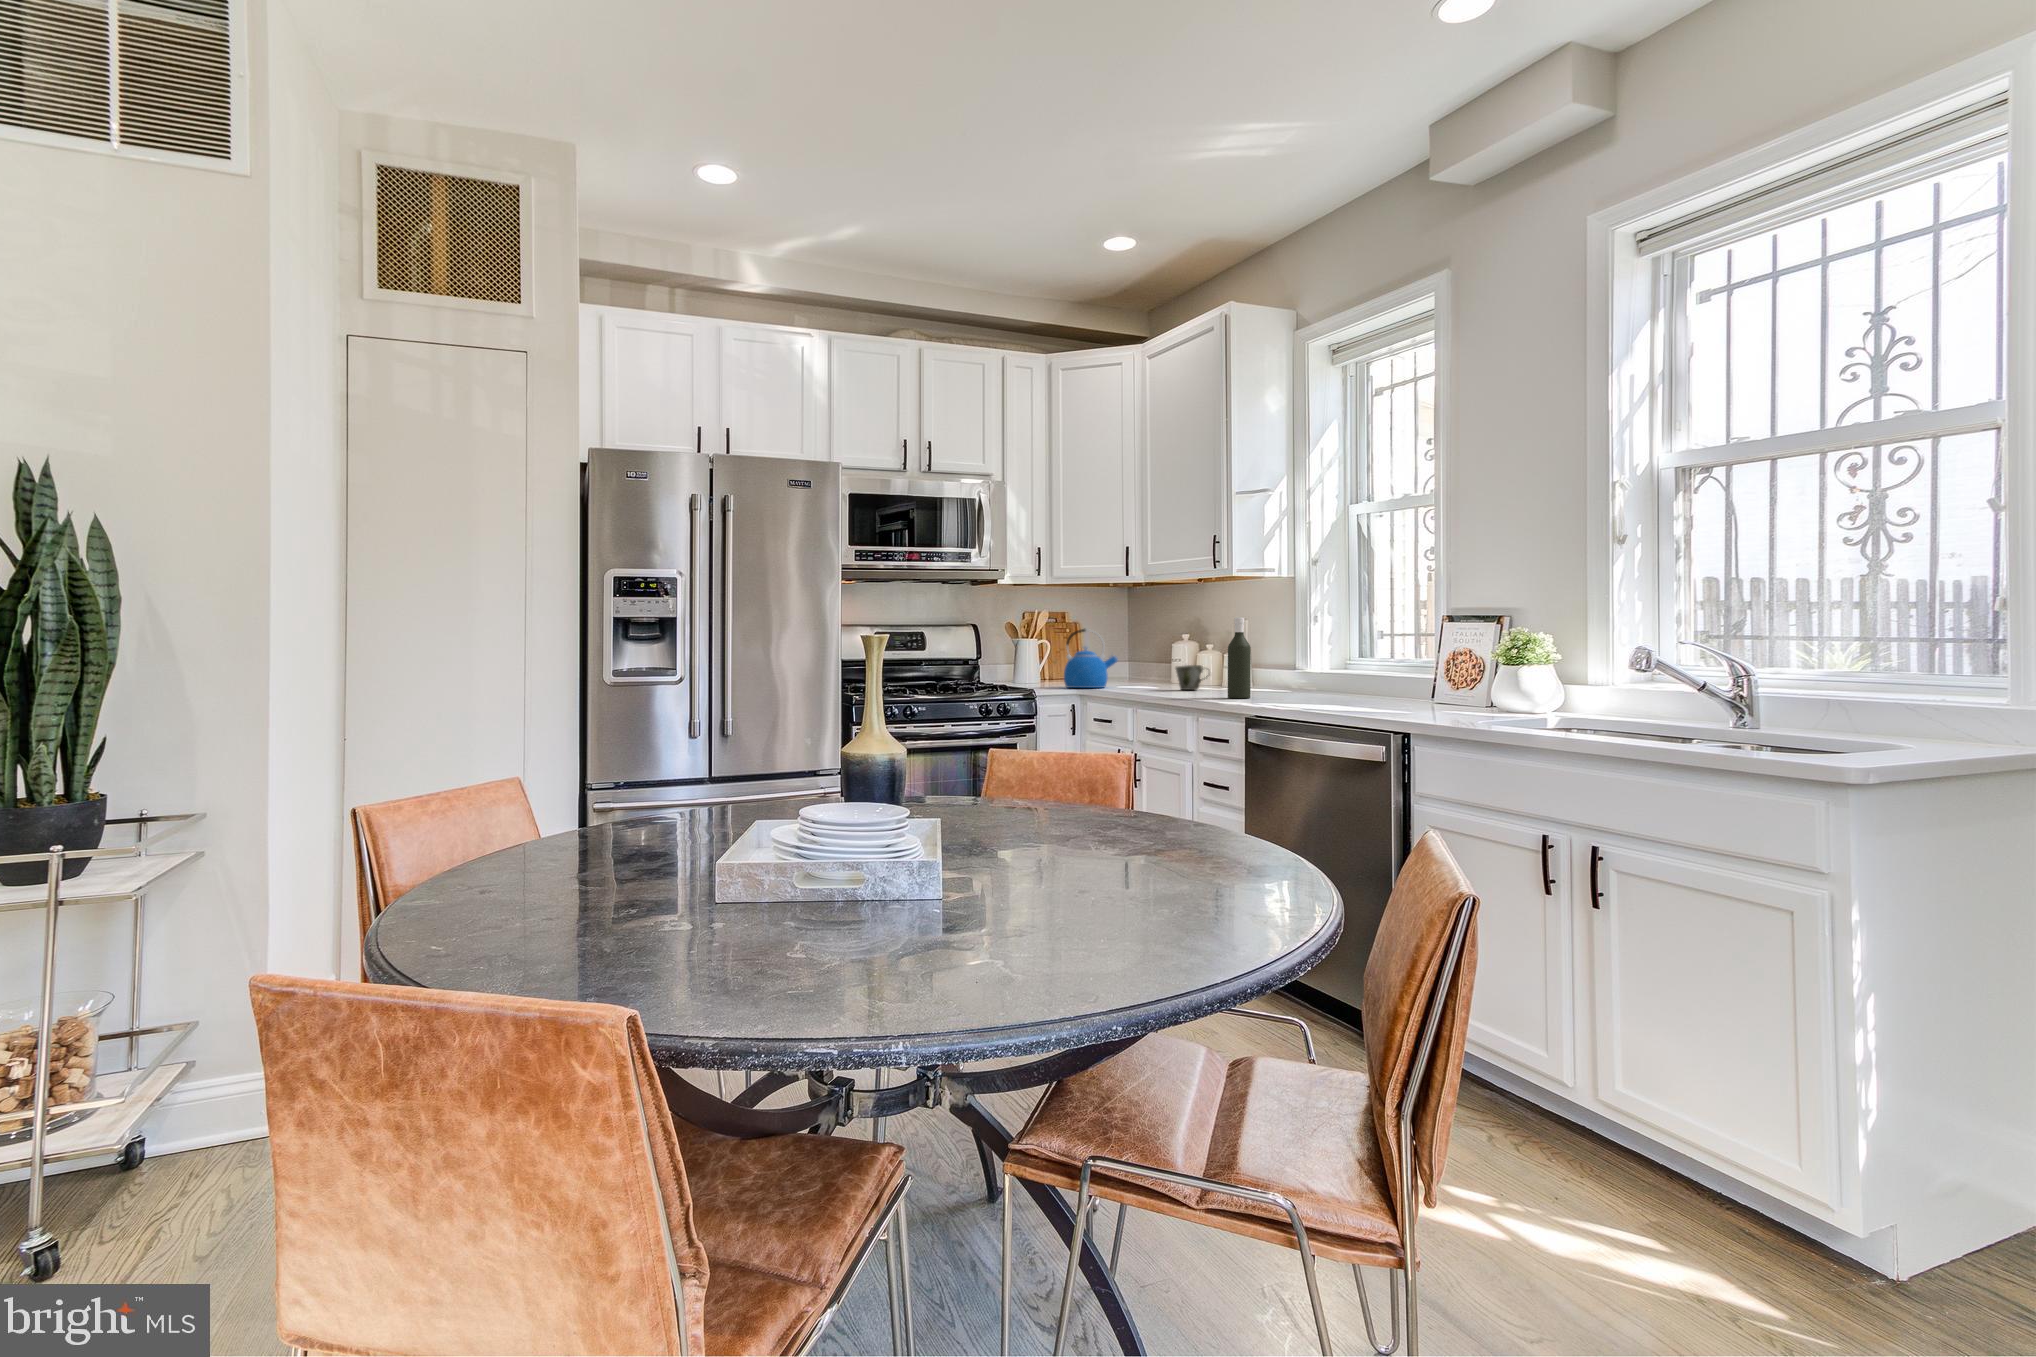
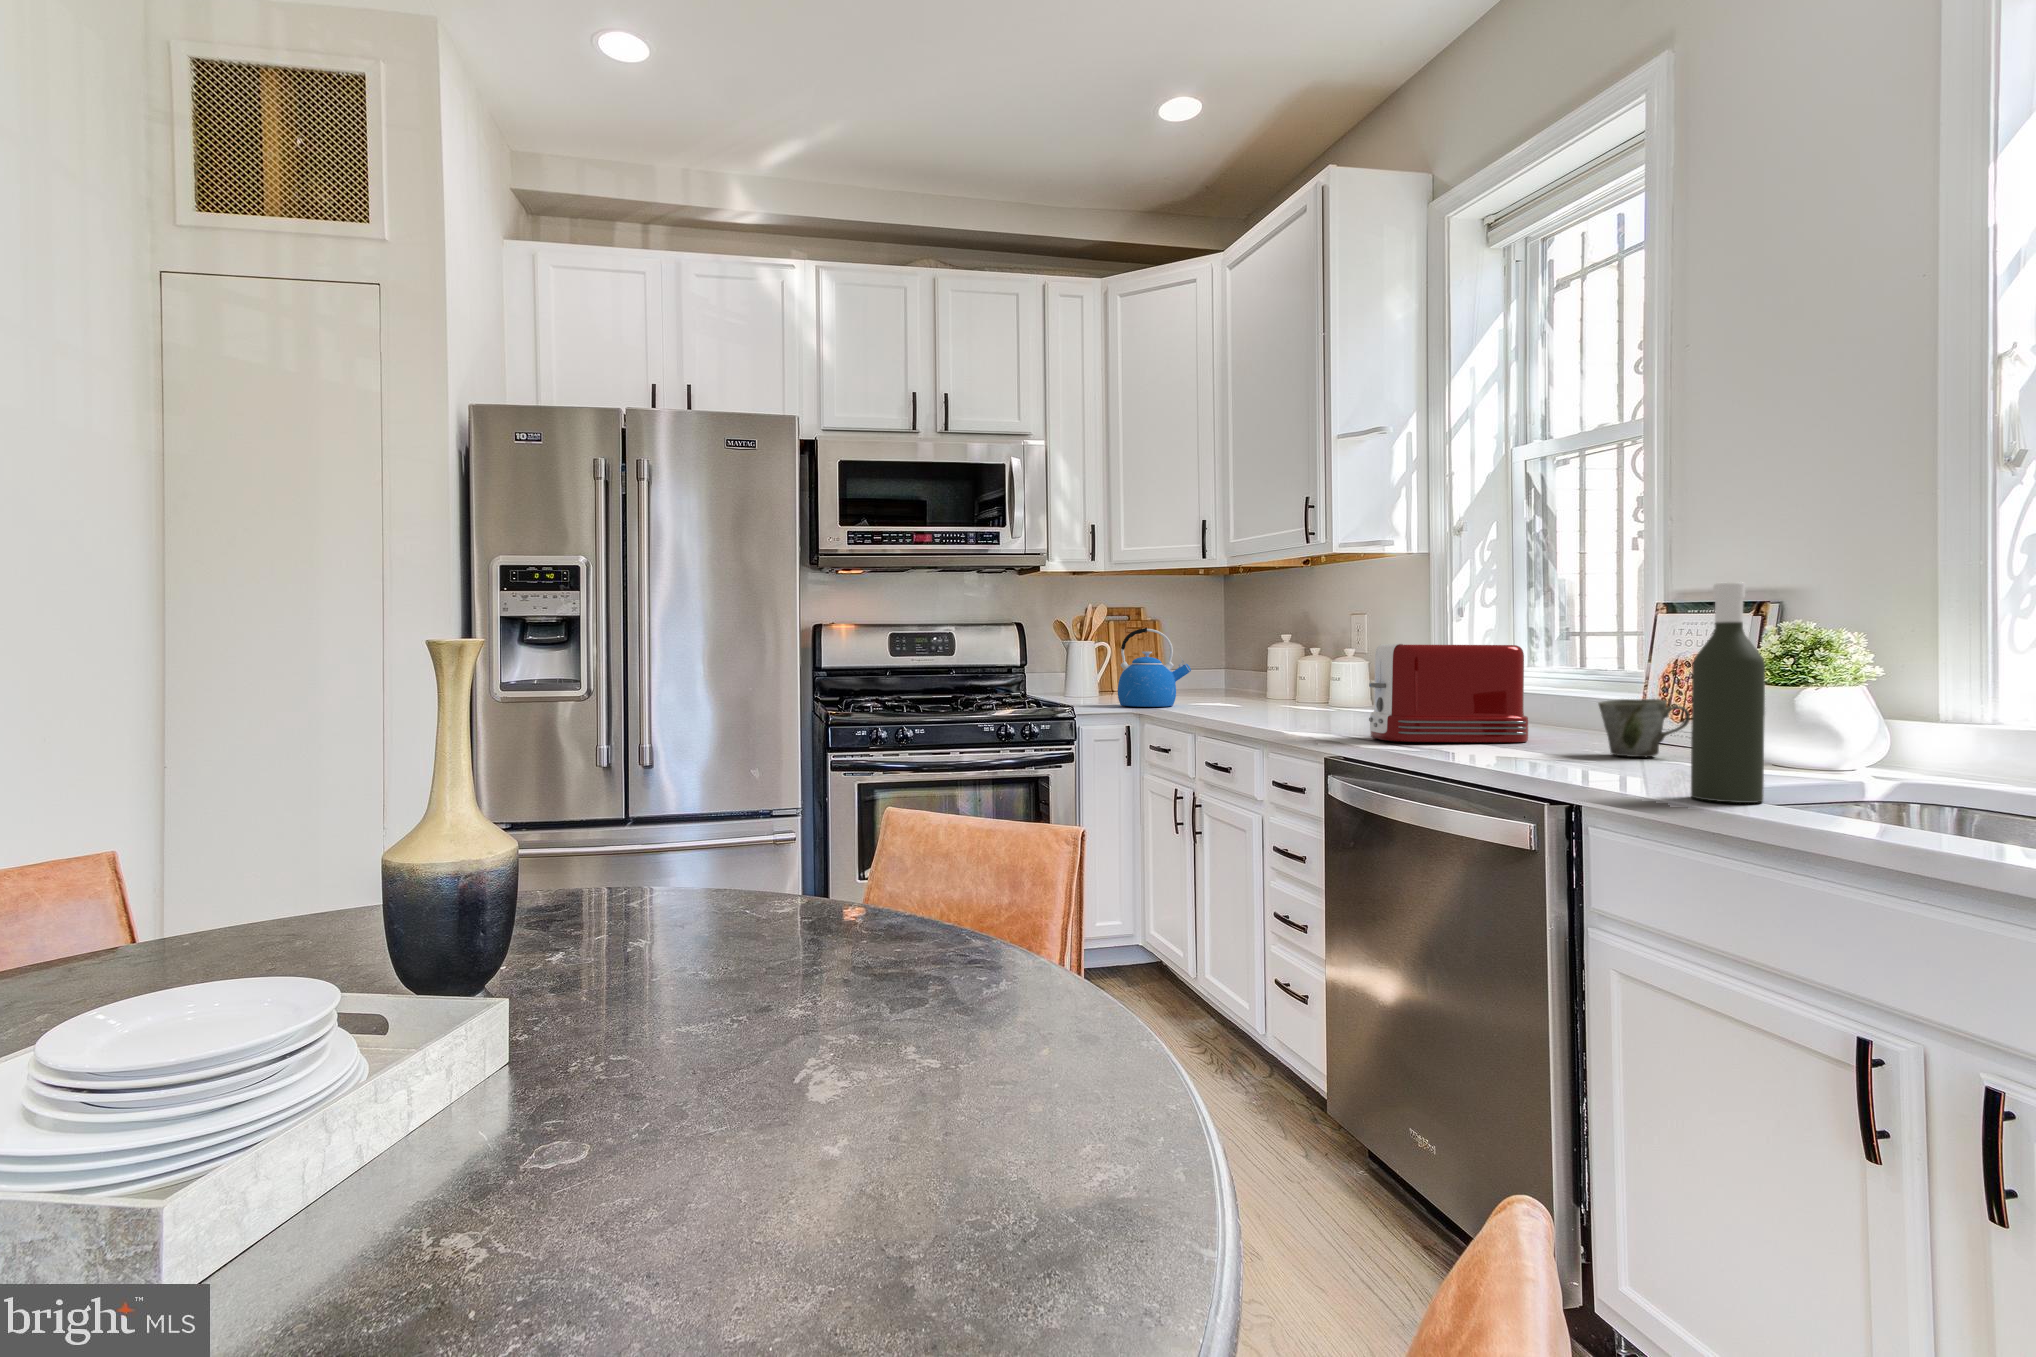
bottle: present [1228,618,1251,698] -> present [1691,582,1765,803]
toaster: none [1270,641,1368,704] -> present [1369,644,1528,742]
mug: present [1176,665,1209,690] -> present [1598,699,1690,757]

